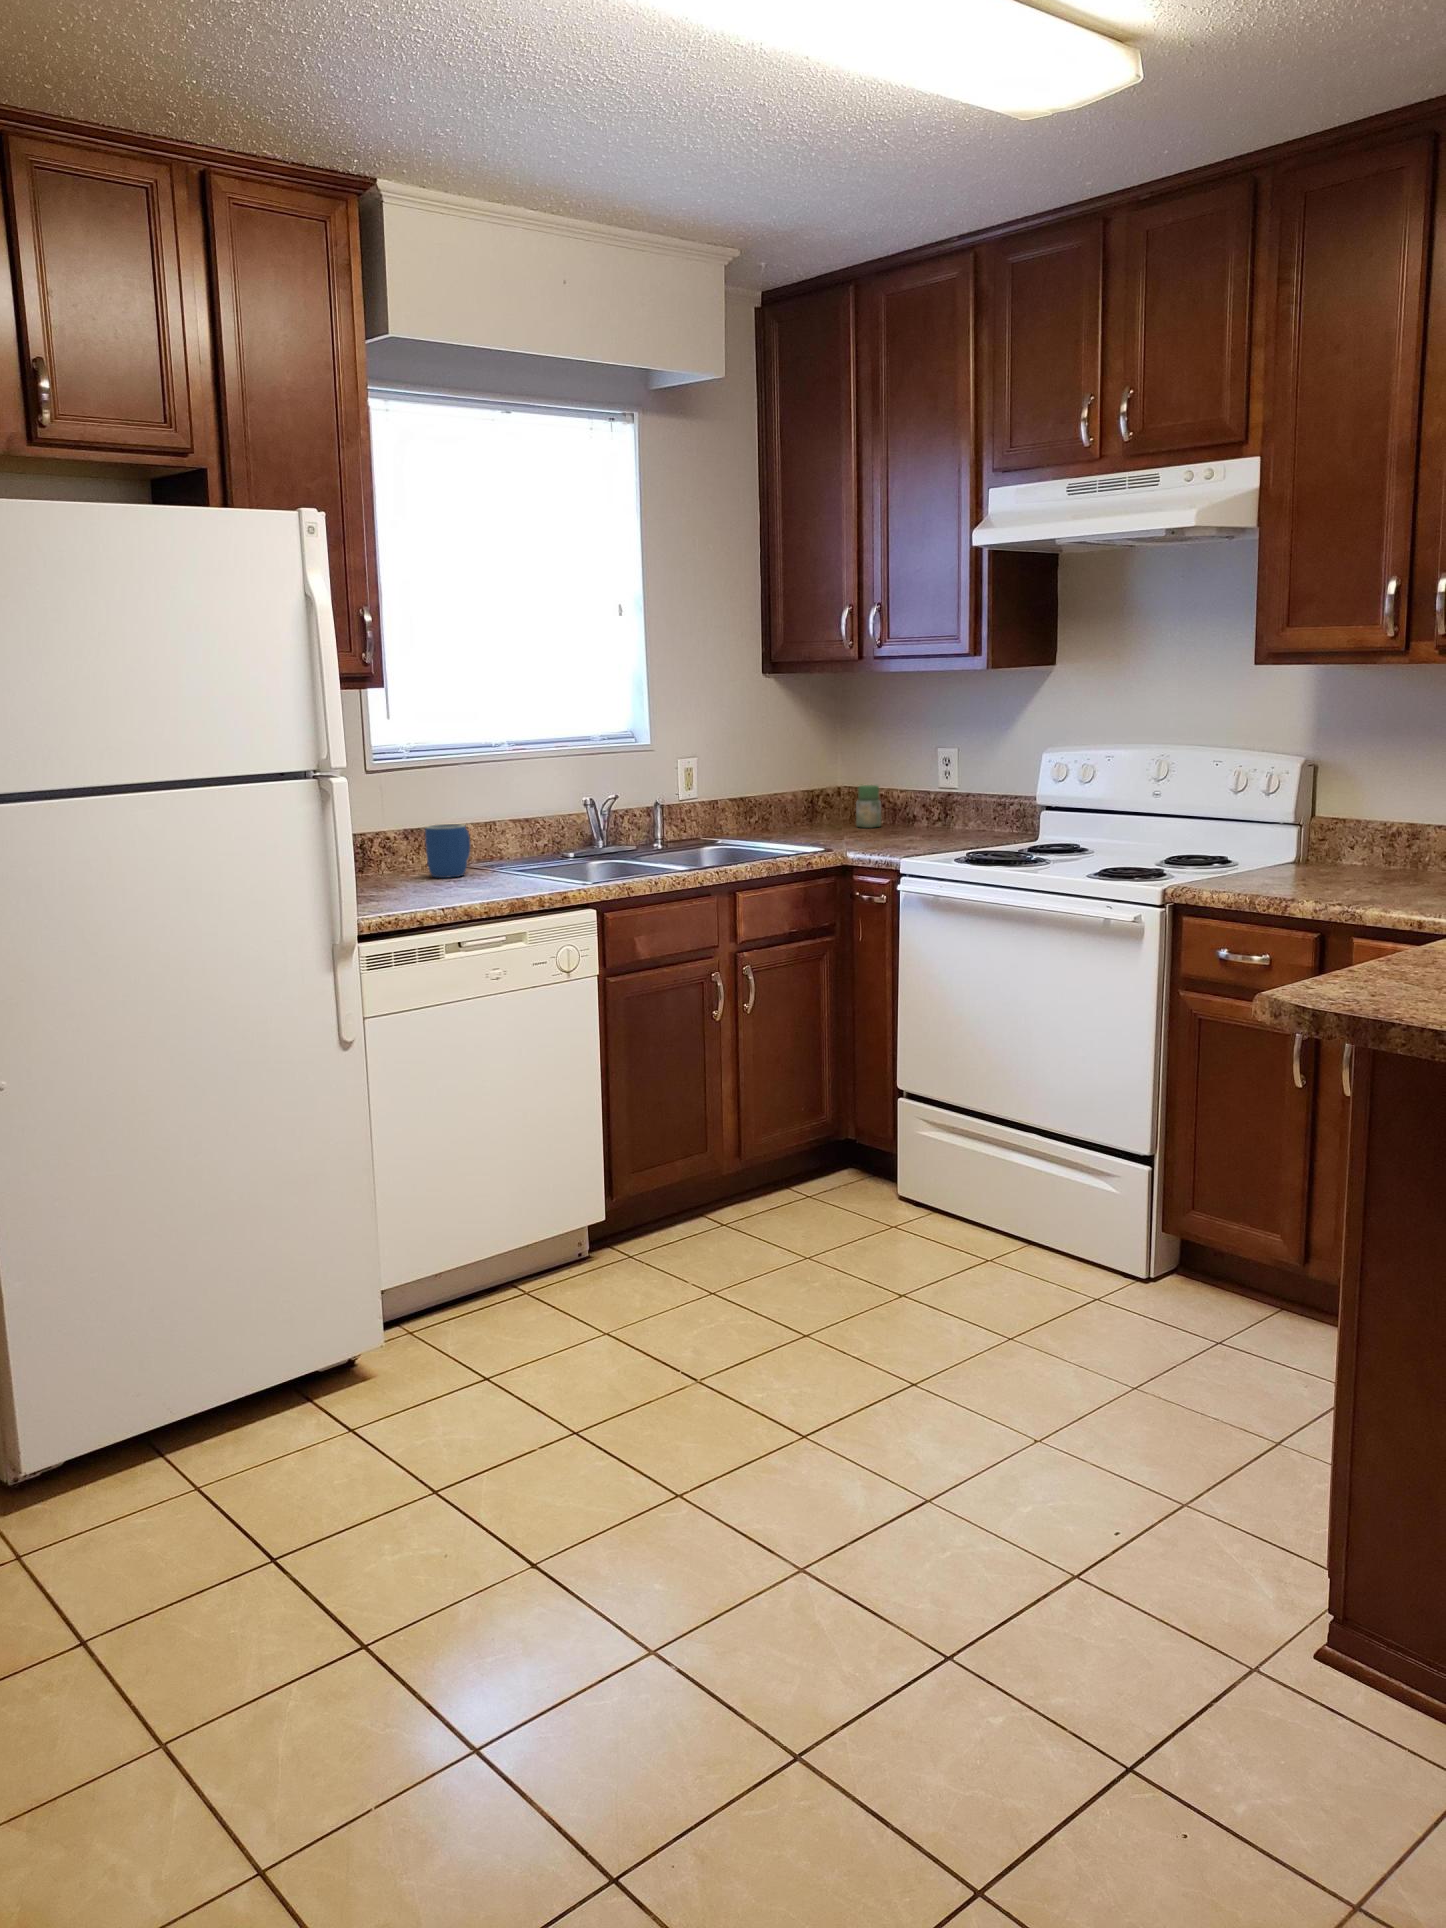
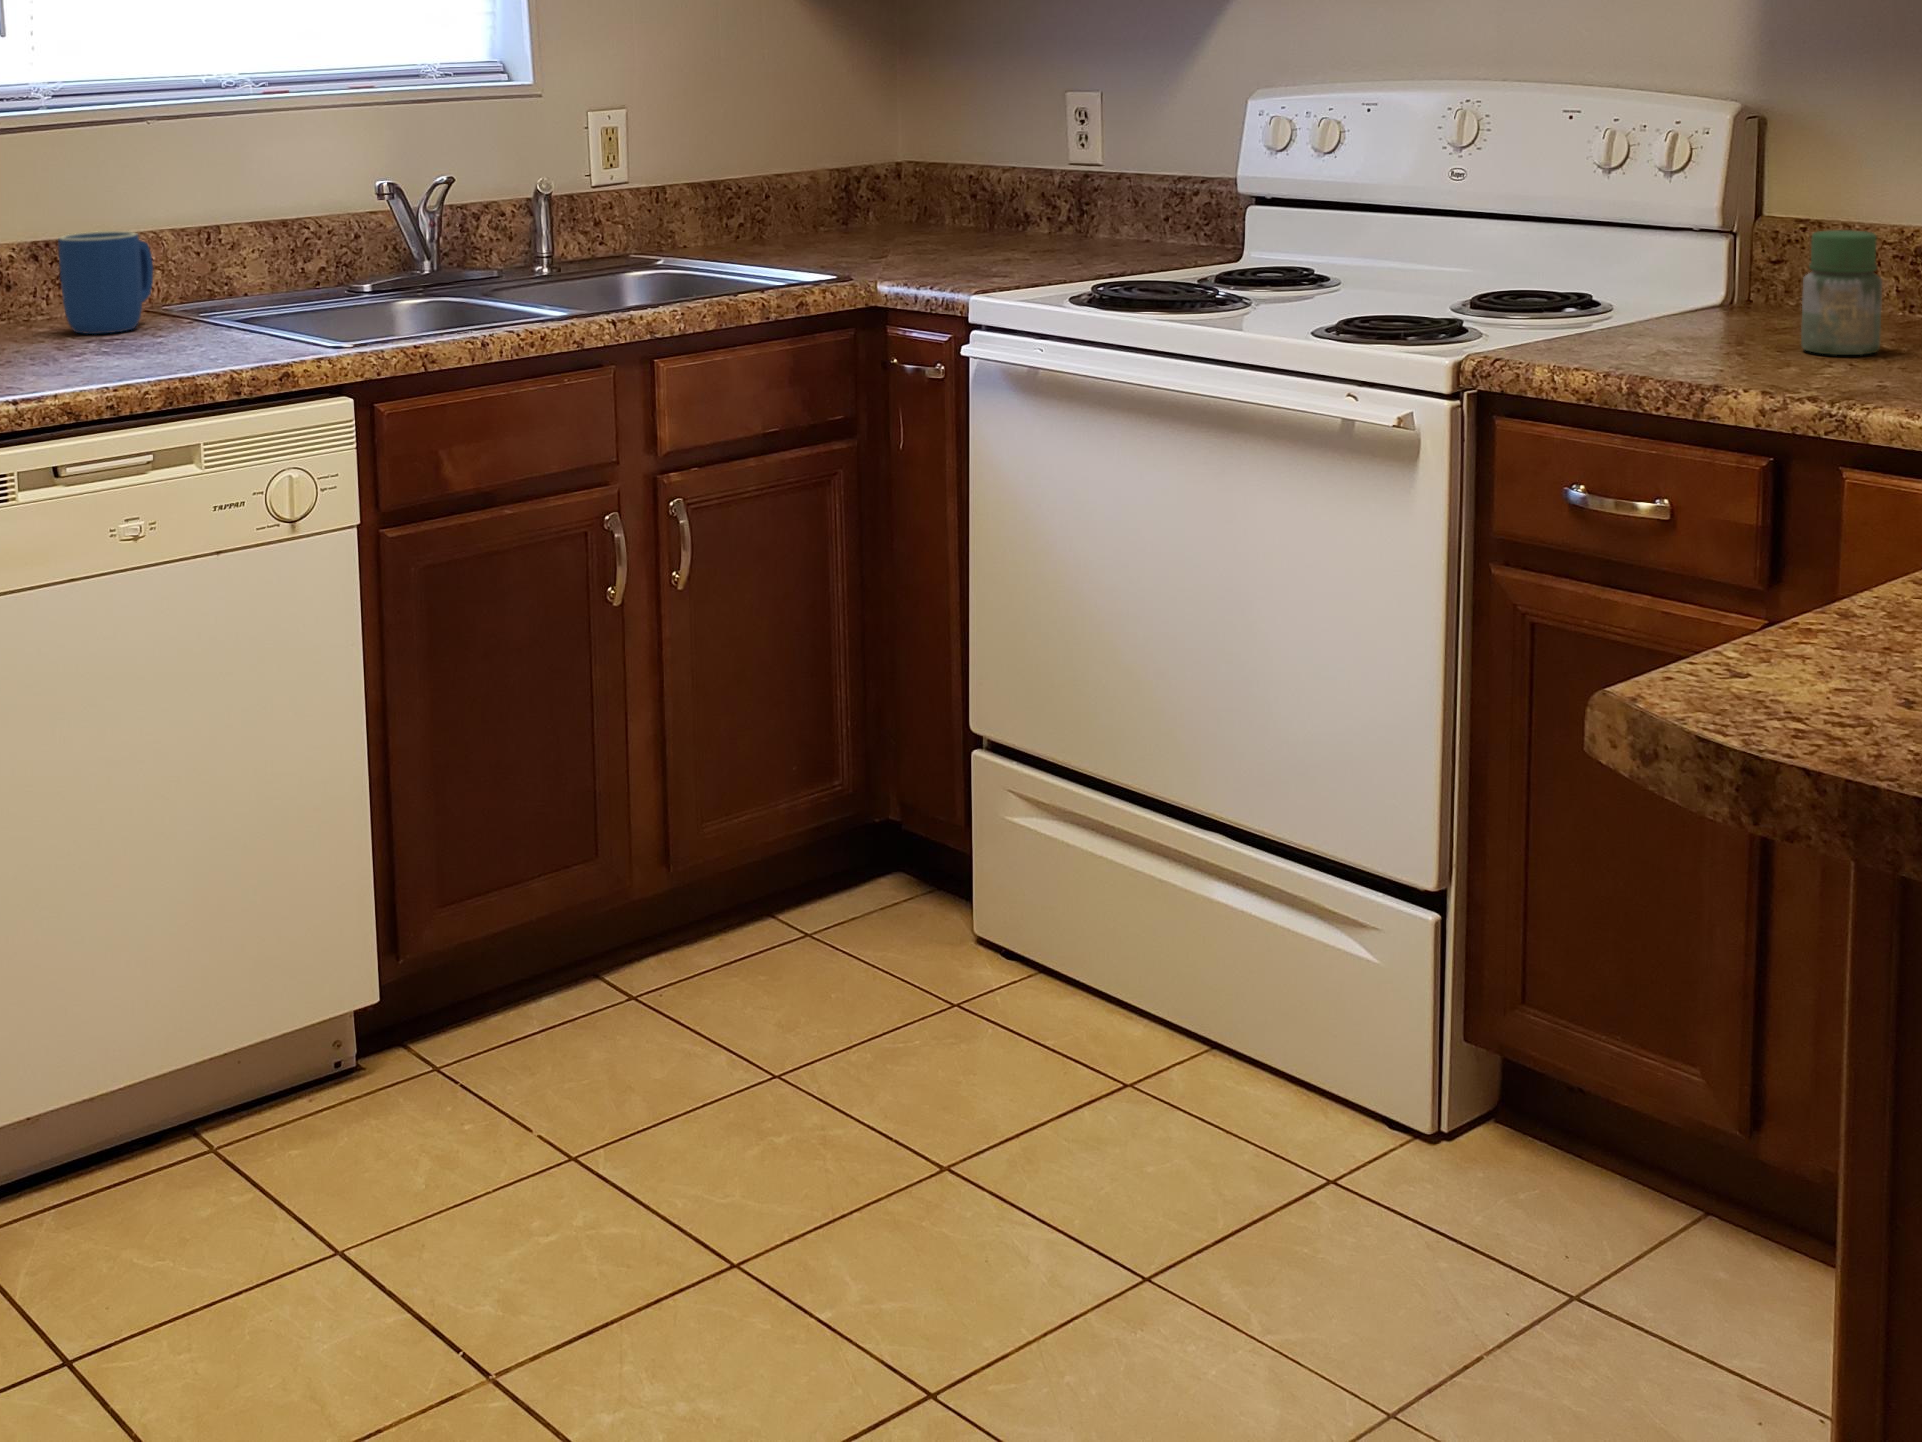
jar: present [856,785,881,828] -> present [1801,230,1882,355]

